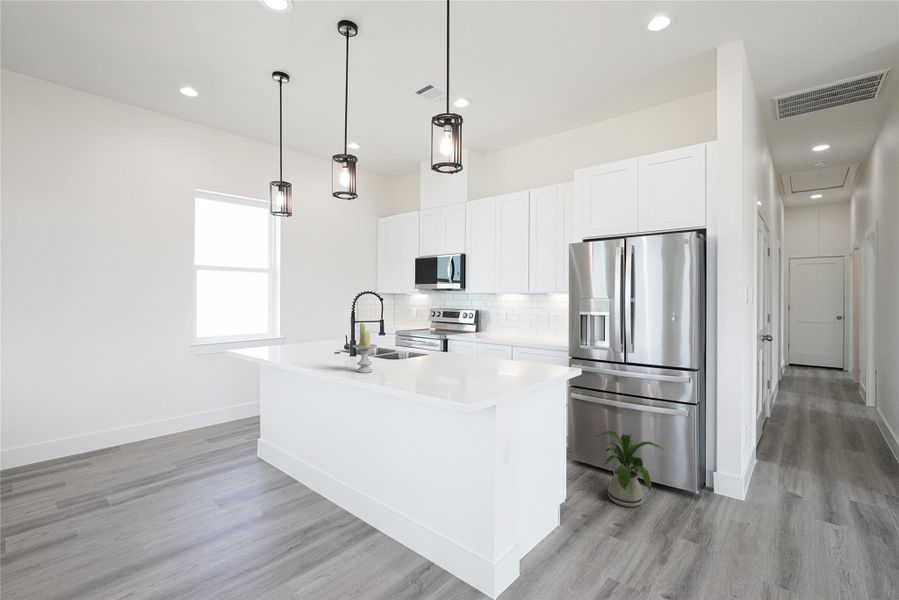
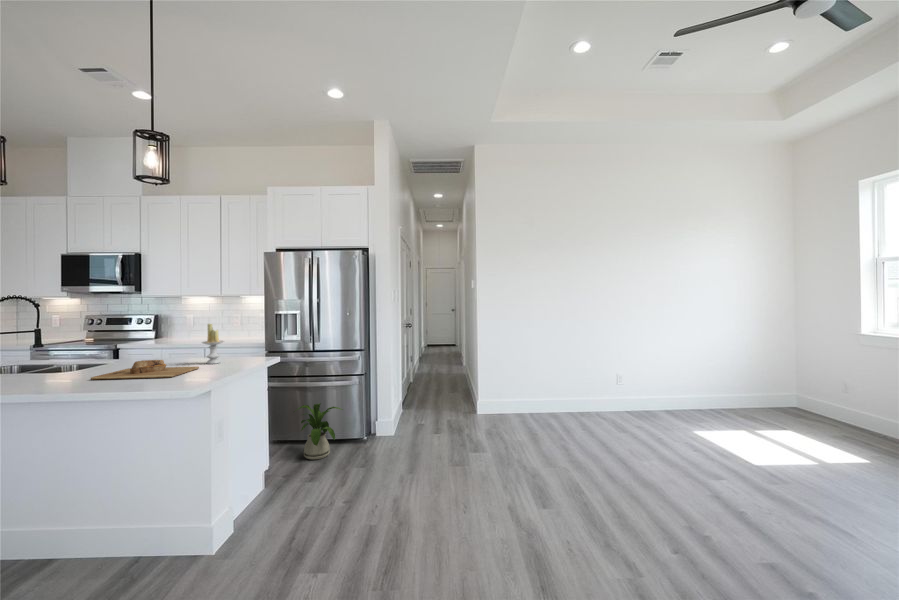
candle: present [352,323,377,373] -> present [202,324,224,364]
cutting board: none [390,359,485,382] -> present [91,360,199,380]

